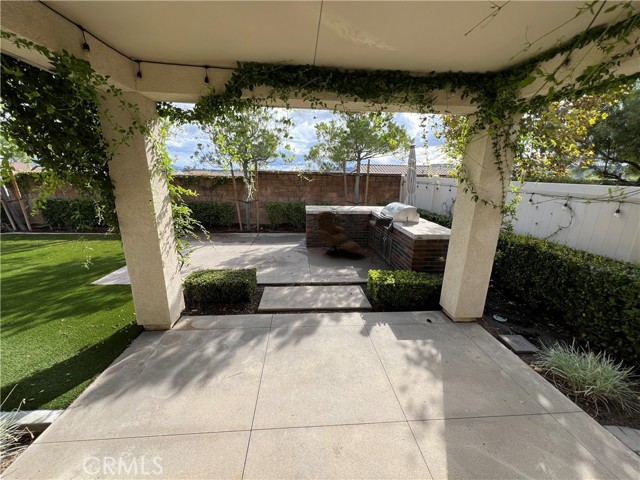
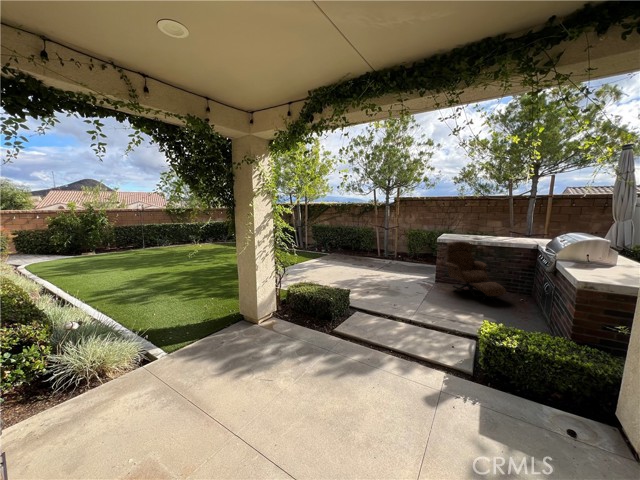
bar stool: present [368,218,392,261] -> none [513,252,554,323]

